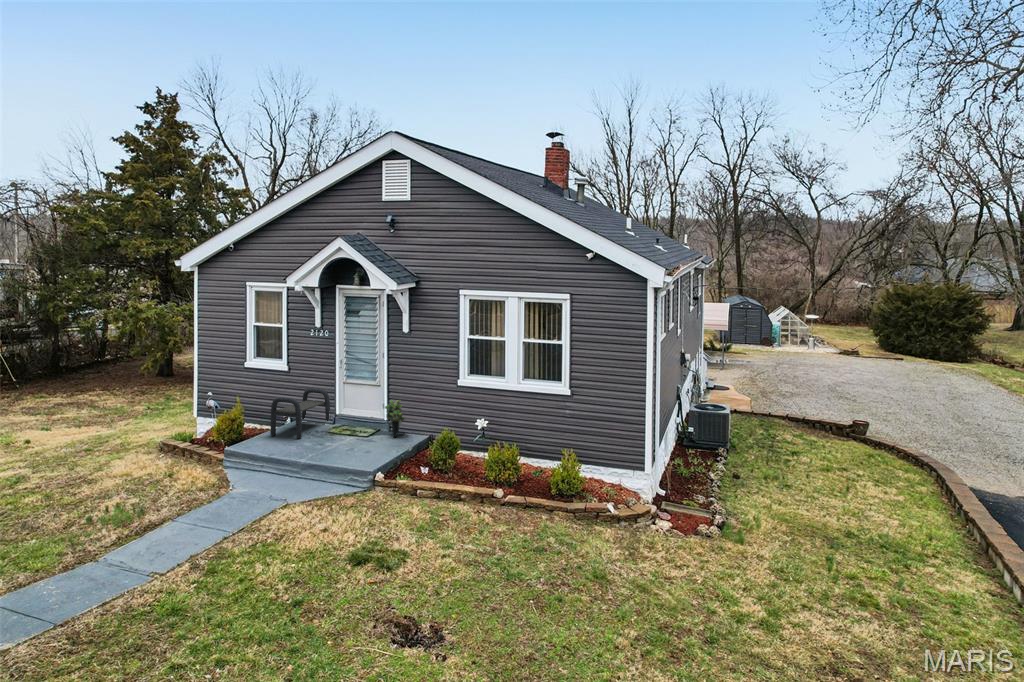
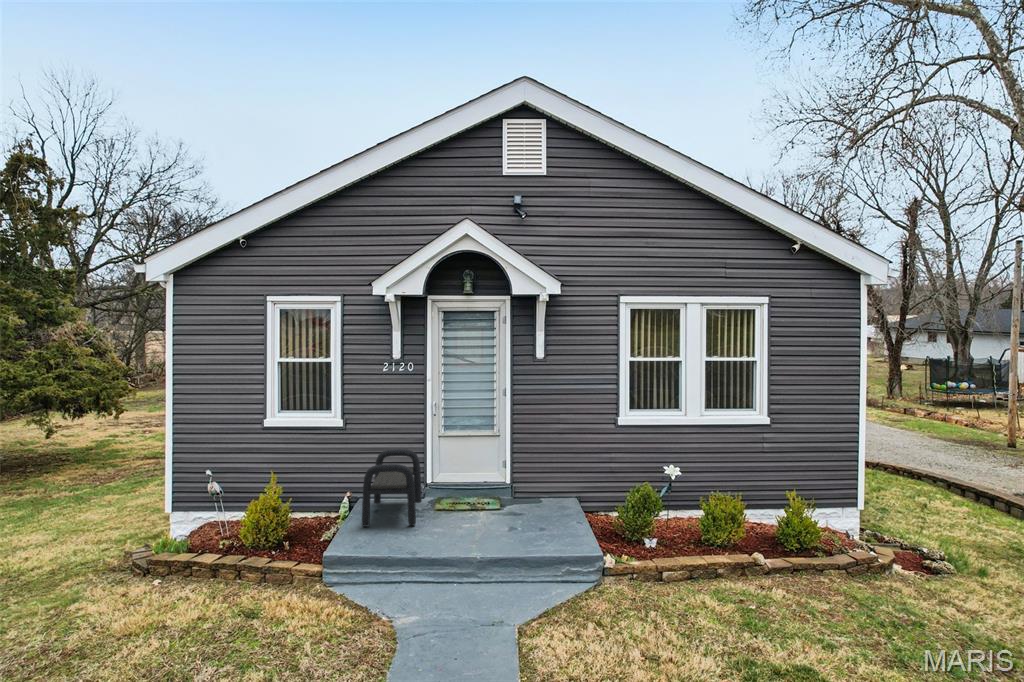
potted plant: present [385,400,405,437] -> none [521,453,550,507]

